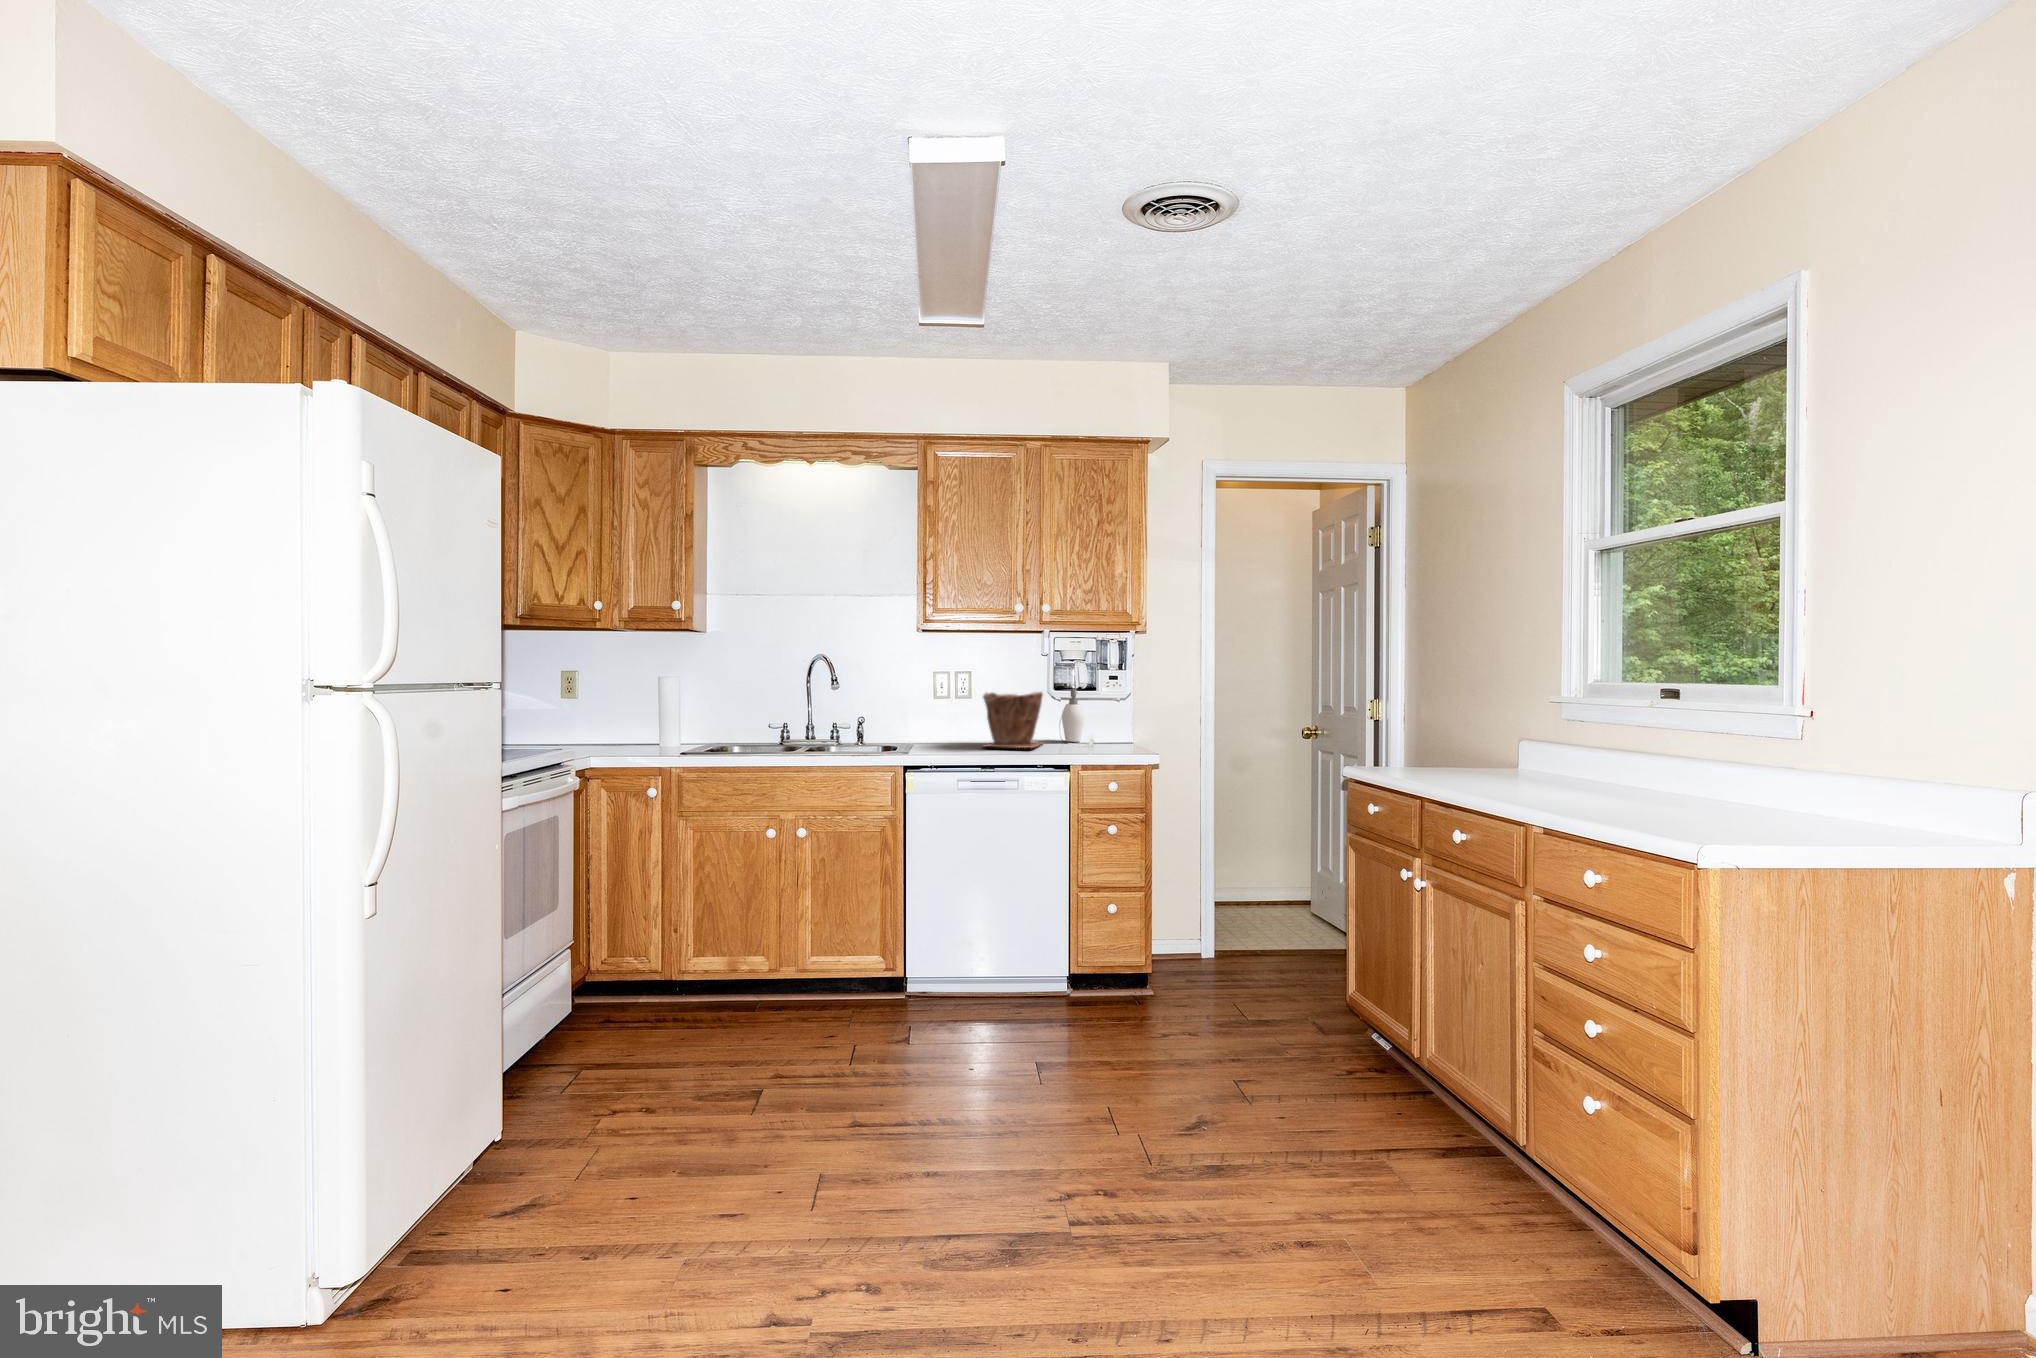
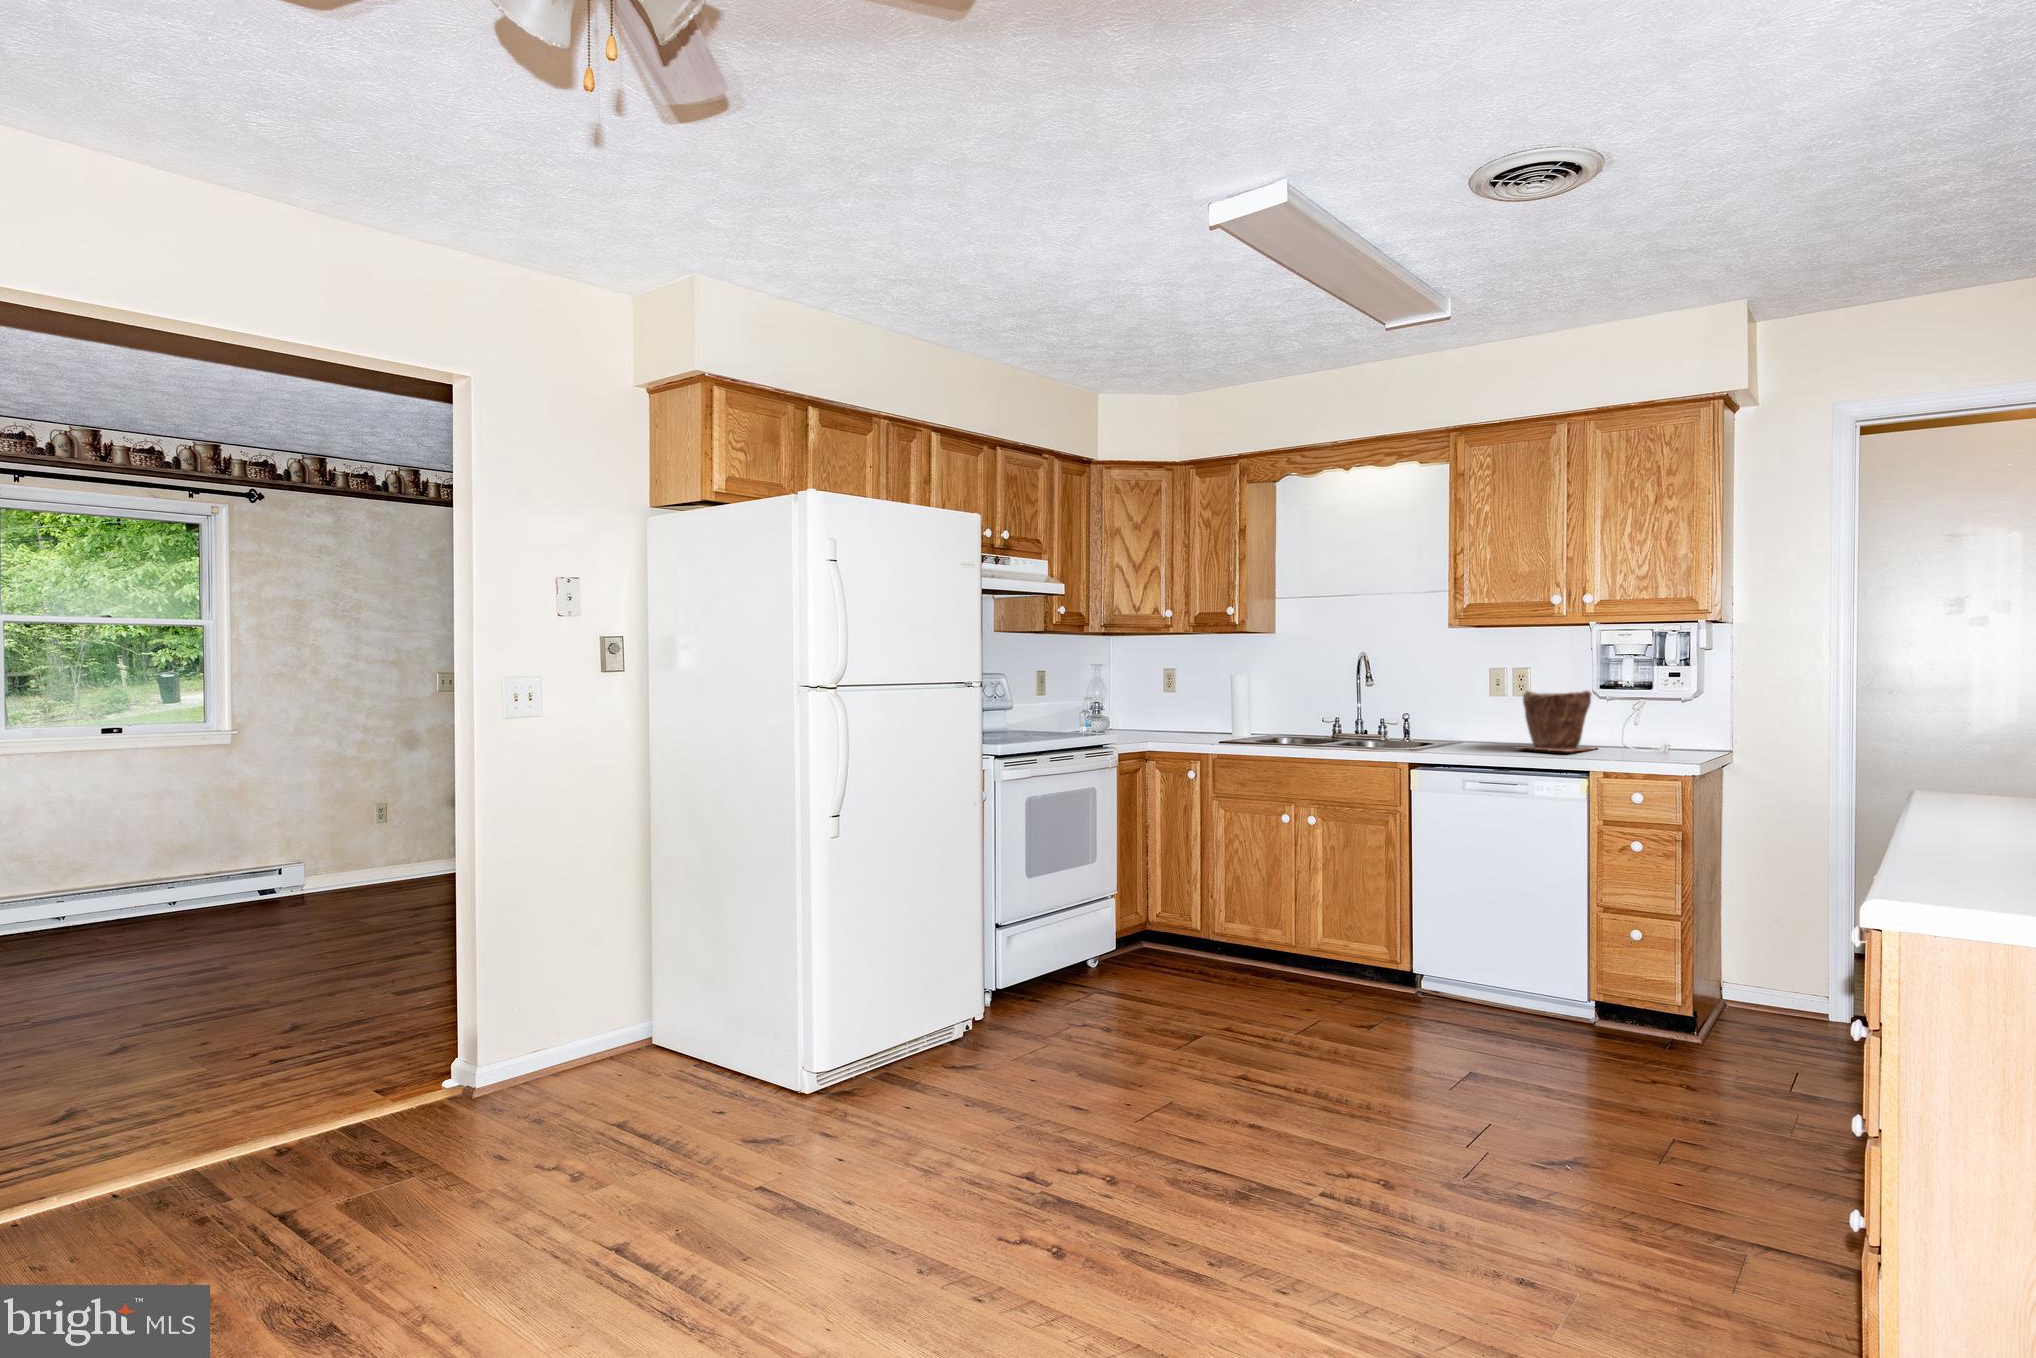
soap dispenser: present [1062,689,1085,742] -> none [1628,688,1664,748]

